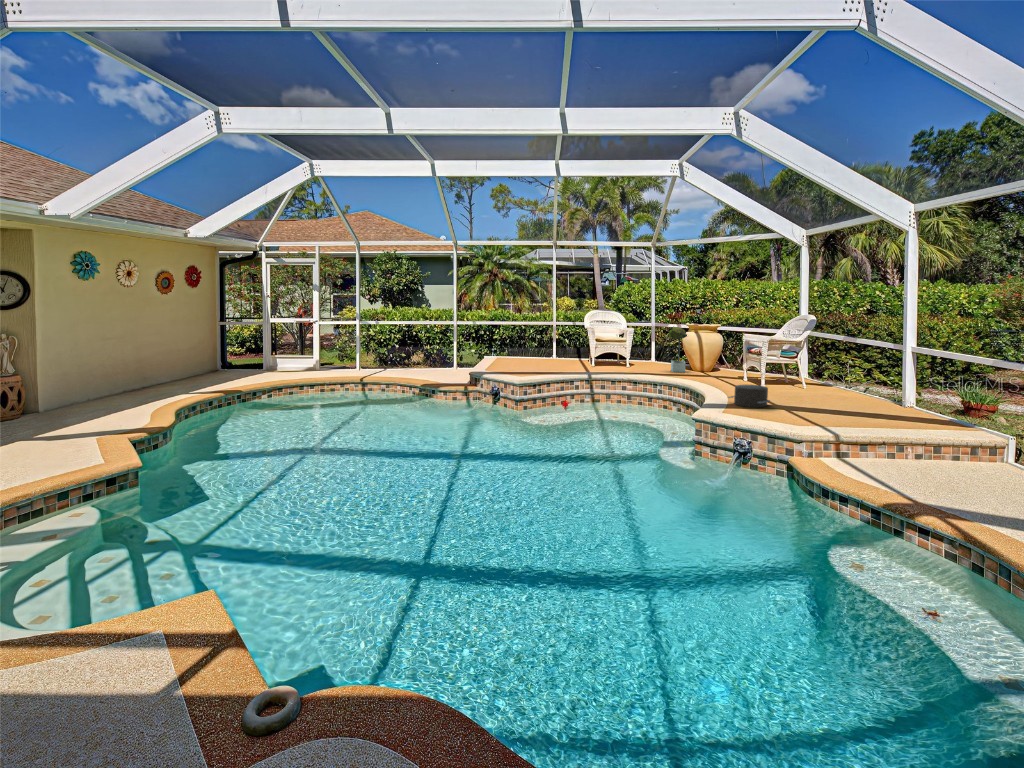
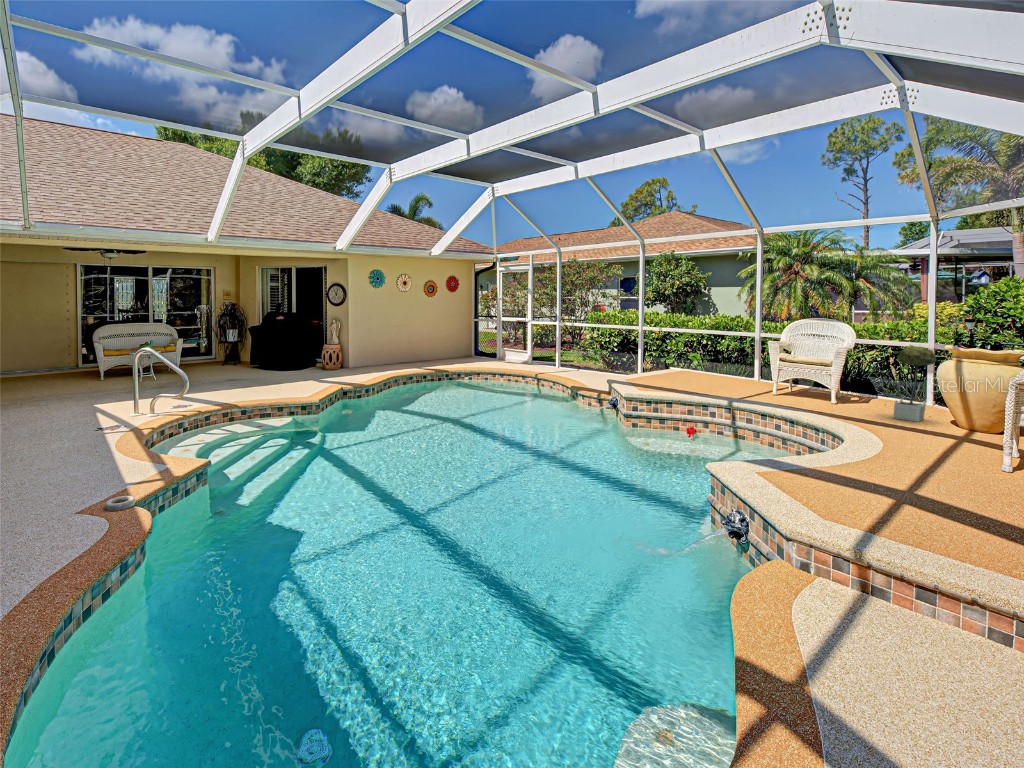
pouf: present [728,385,770,407] -> none [802,456,895,516]

